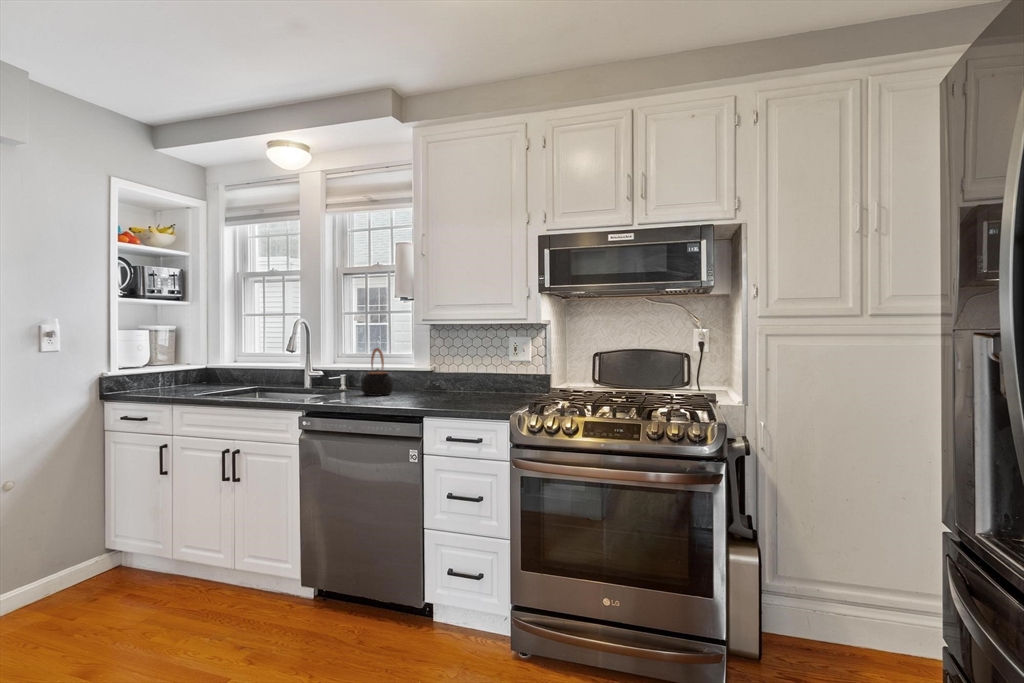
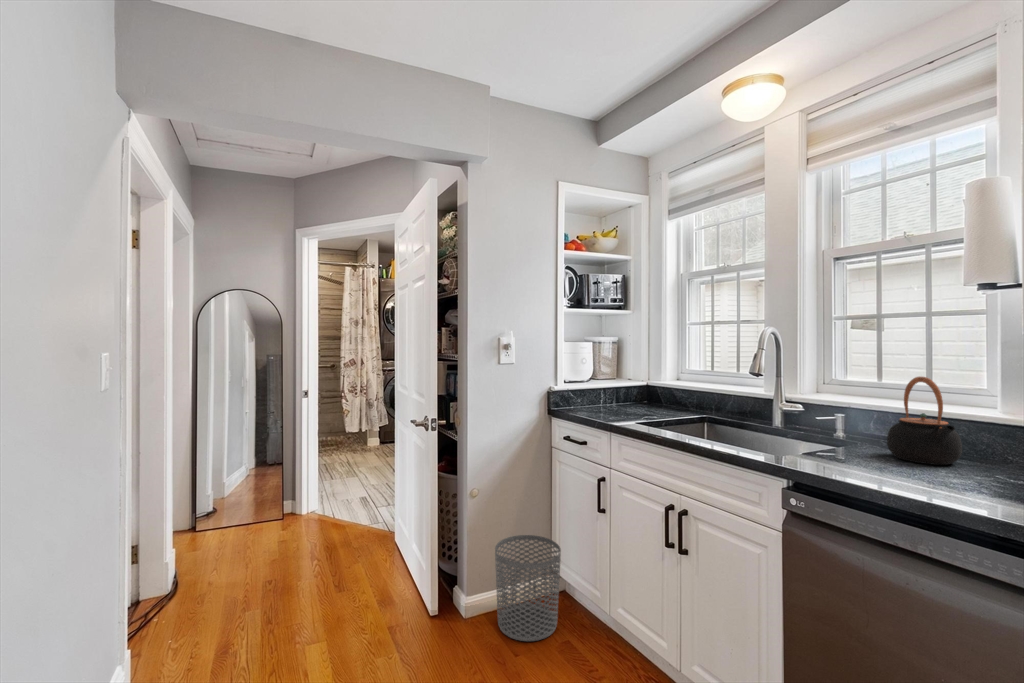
waste bin: none [40,514,120,609] -> present [495,535,561,641]

